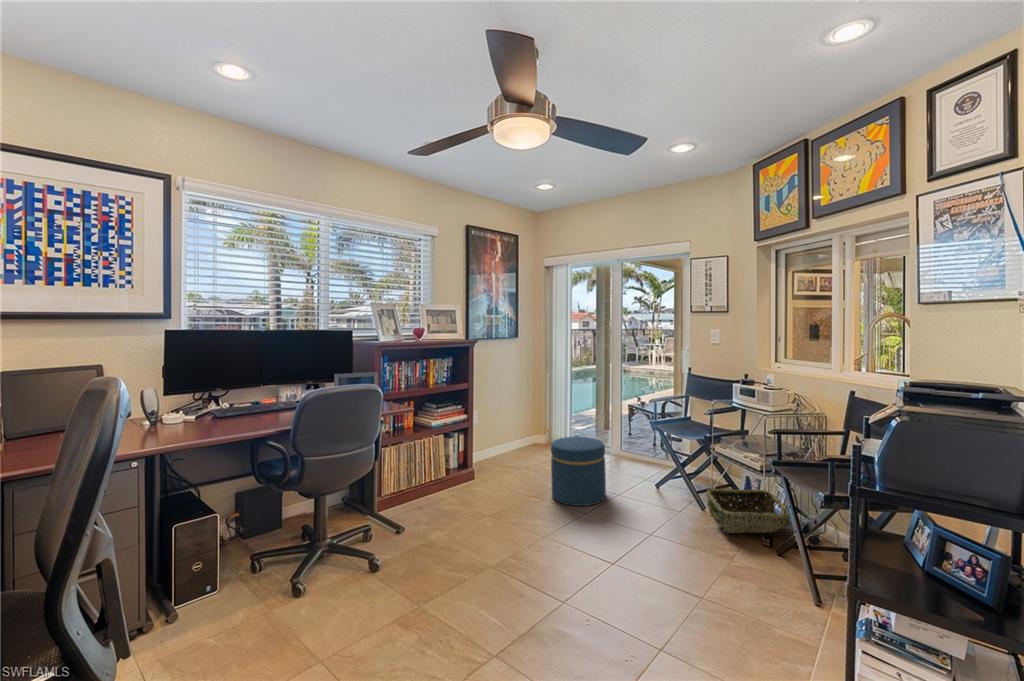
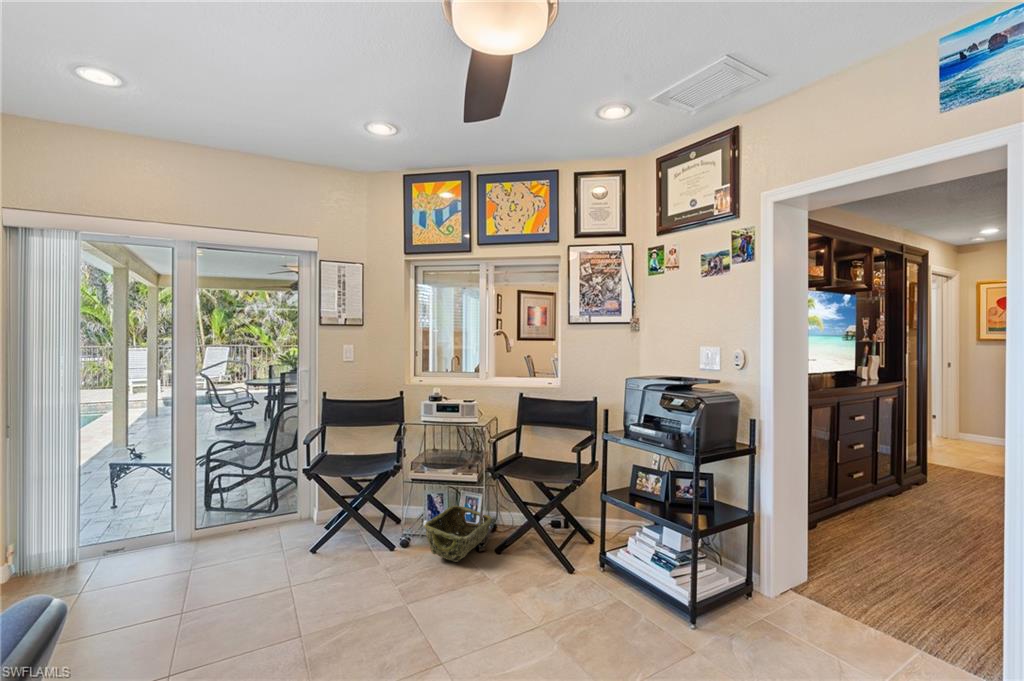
ottoman: present [551,437,606,506] -> none [188,518,292,652]

